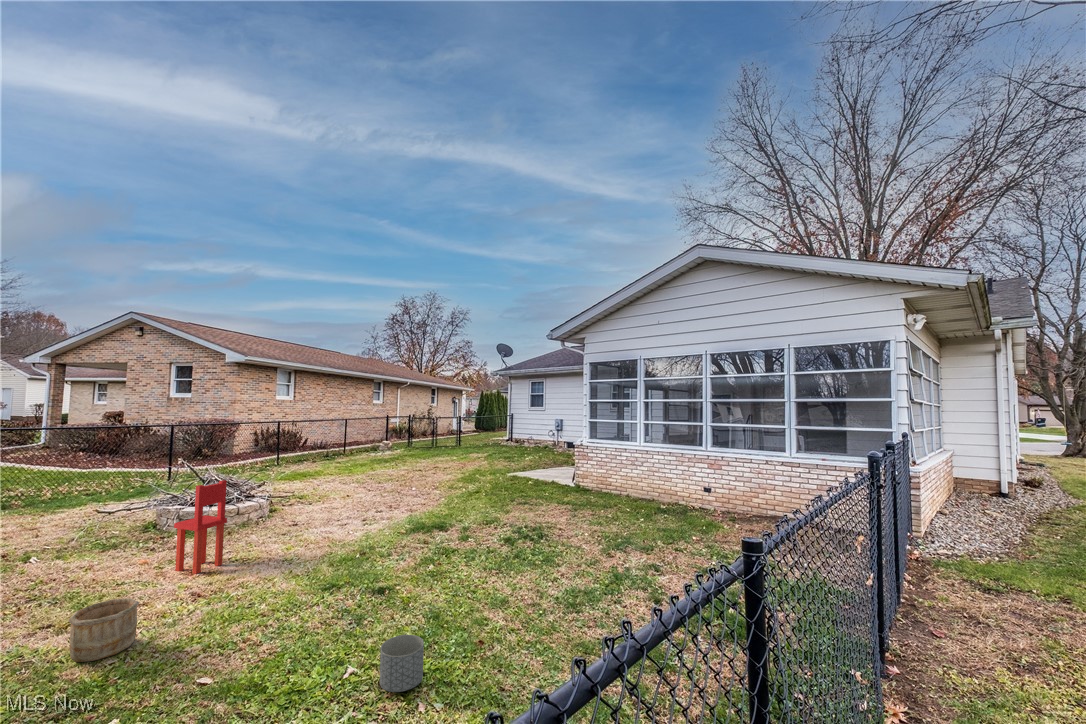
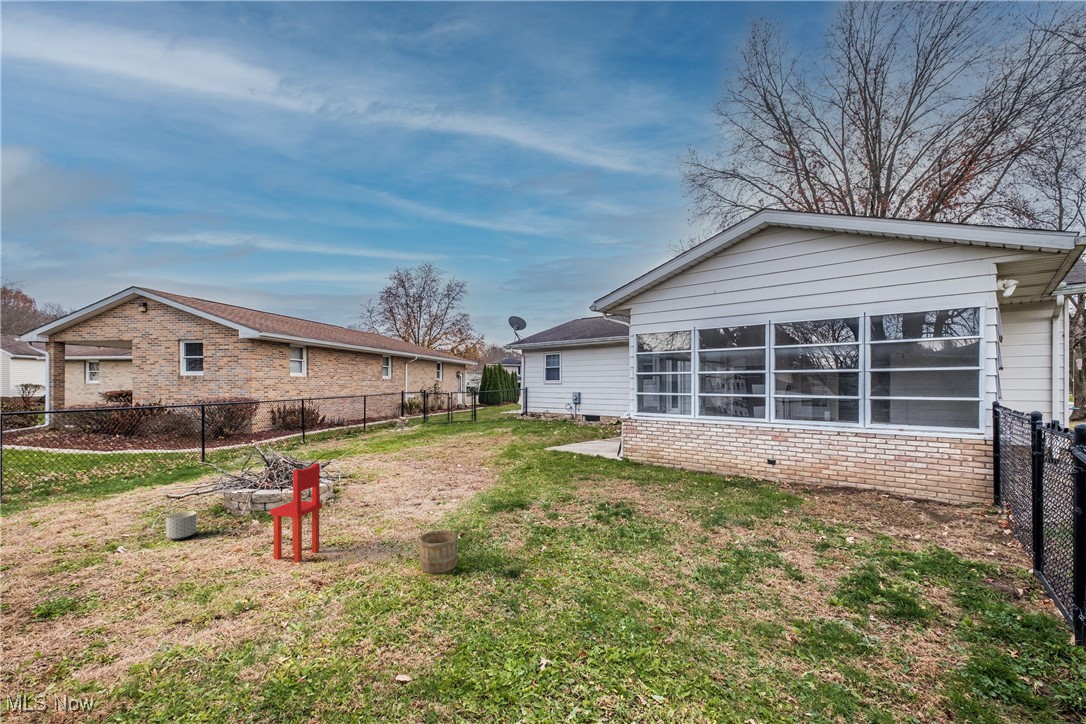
wooden bucket: present [68,599,139,662] -> present [418,530,458,574]
planter: present [380,635,424,692] -> present [166,511,196,540]

